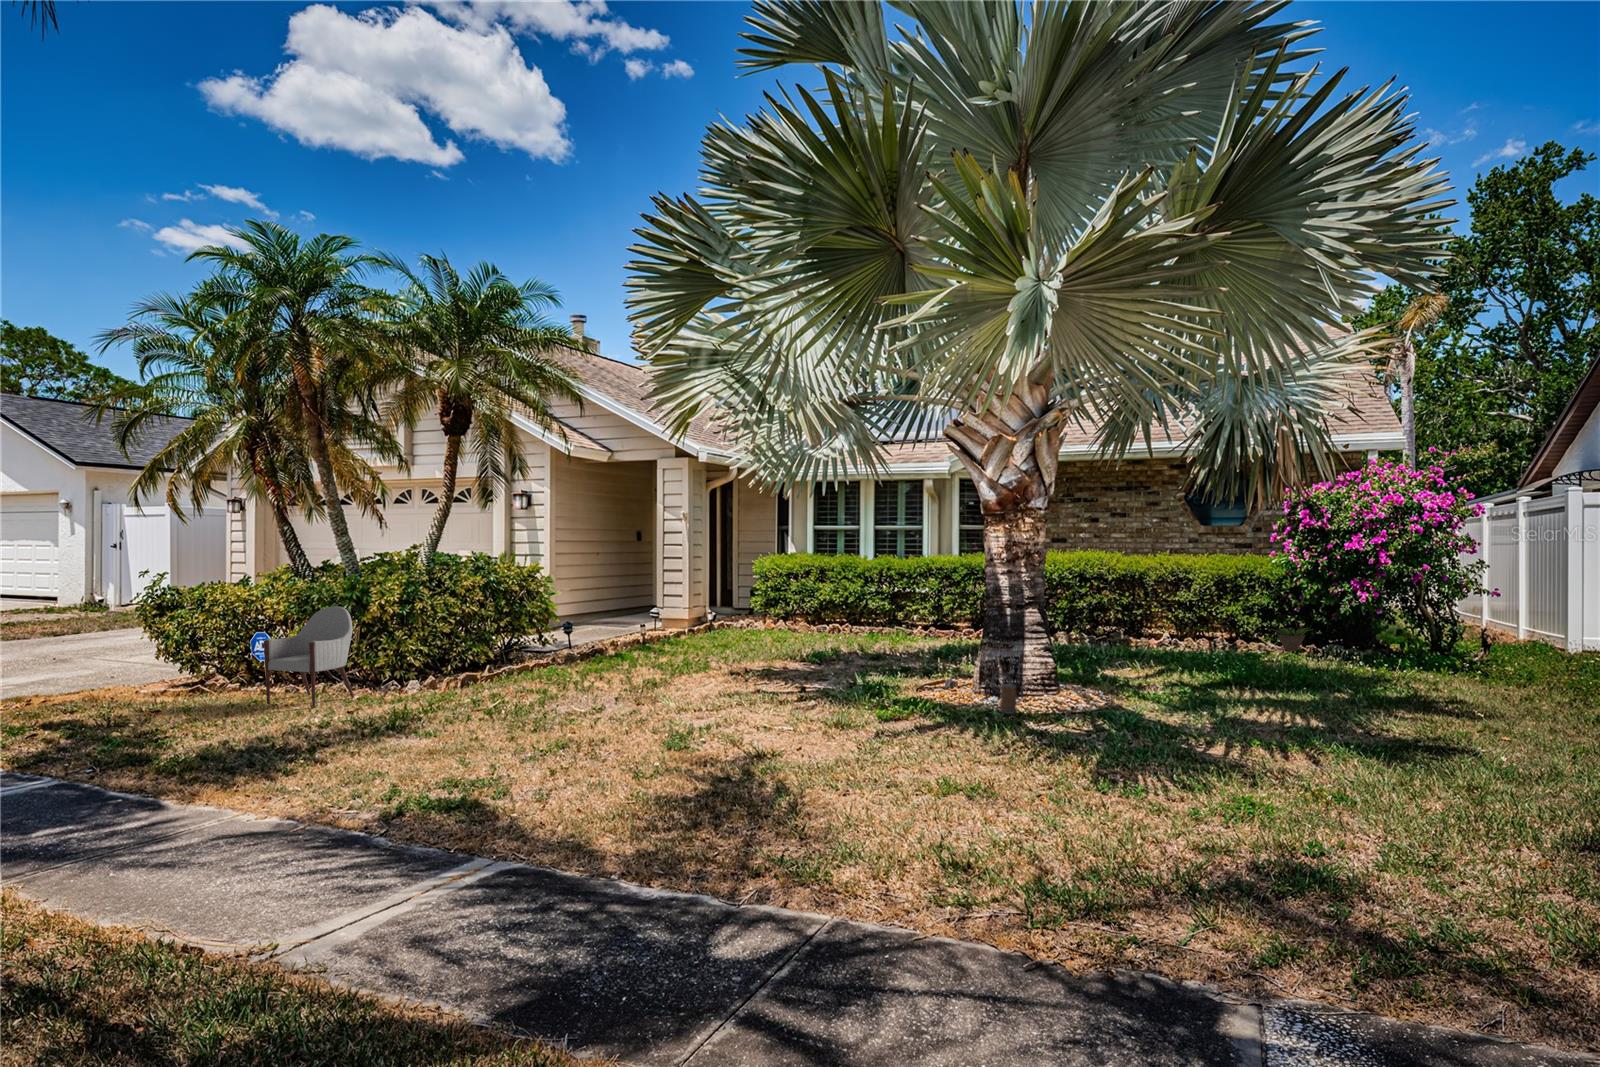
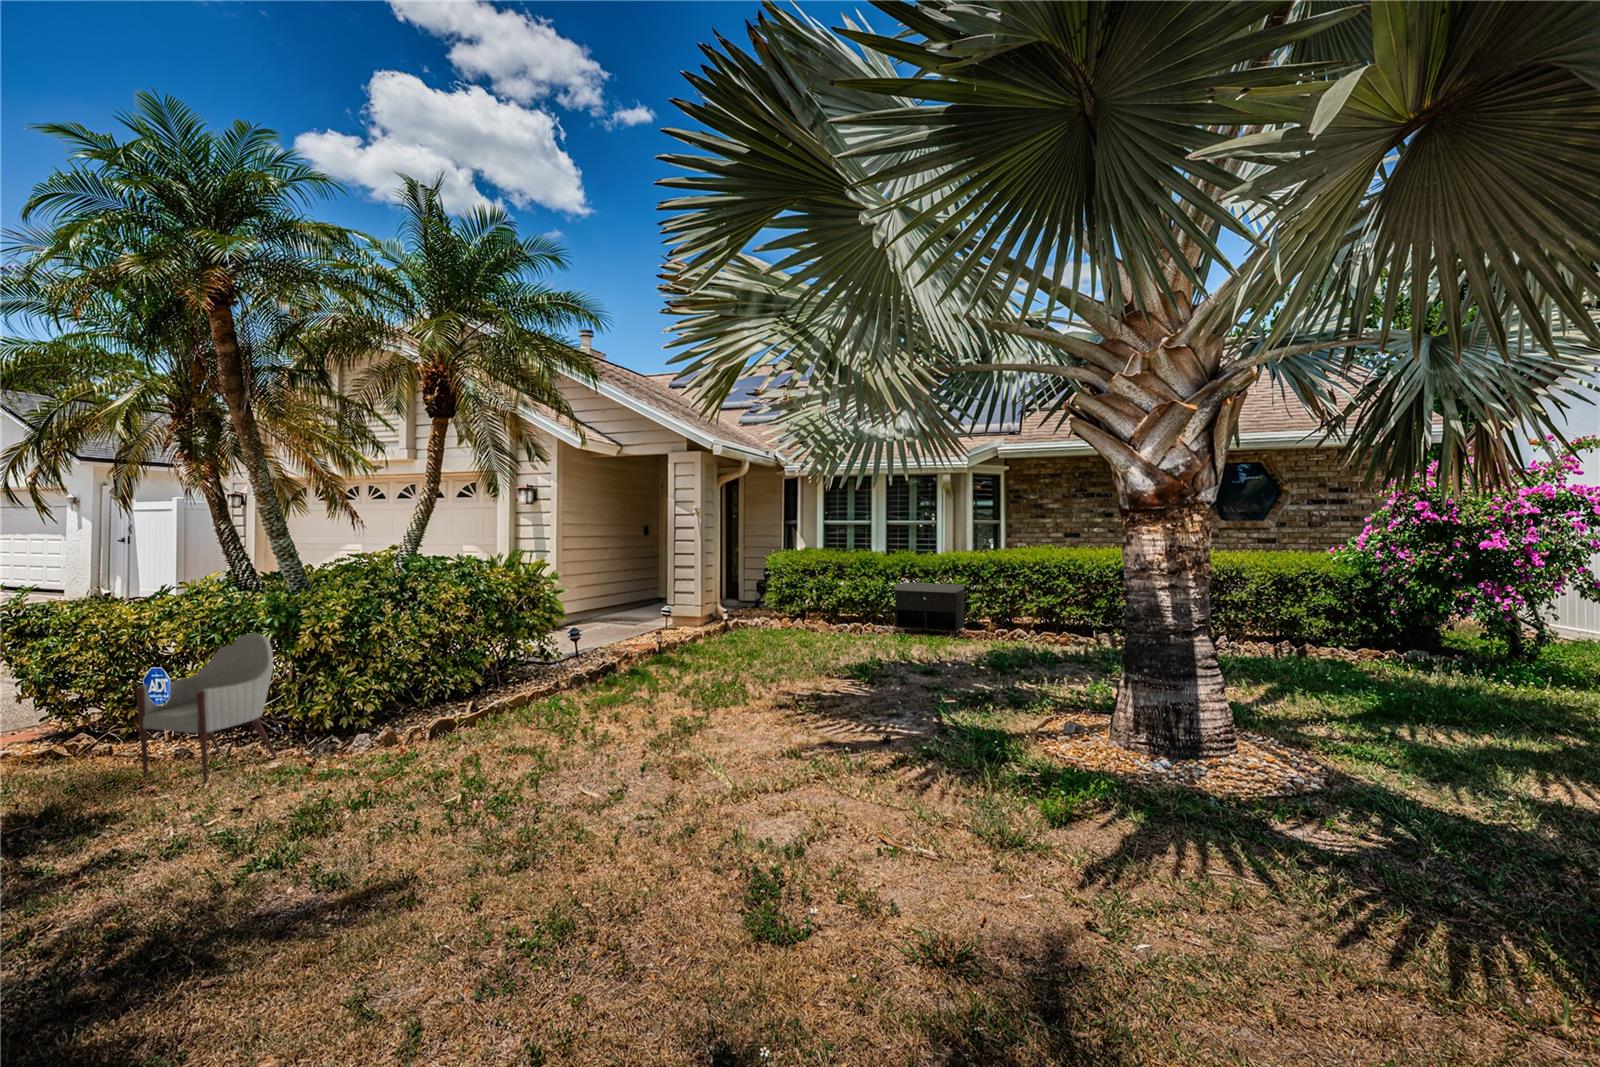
storage bench: none [869,585,937,635] -> present [895,583,964,636]
decorative plant: present [1268,628,1313,651] -> none [1335,631,1393,657]
watering can: present [991,673,1026,714] -> none [1152,727,1207,785]

